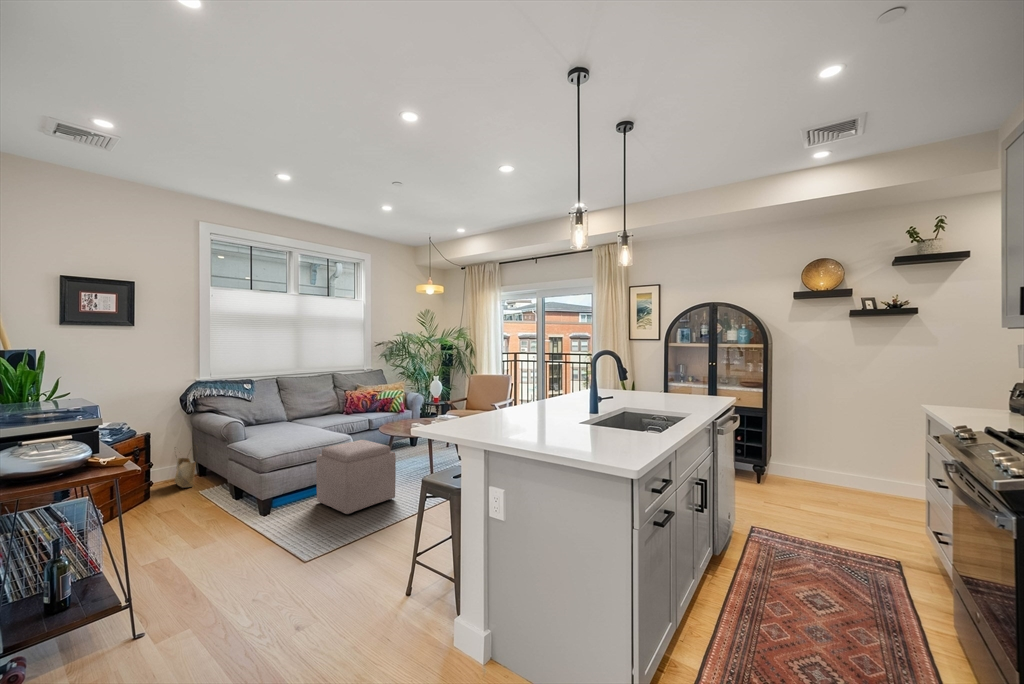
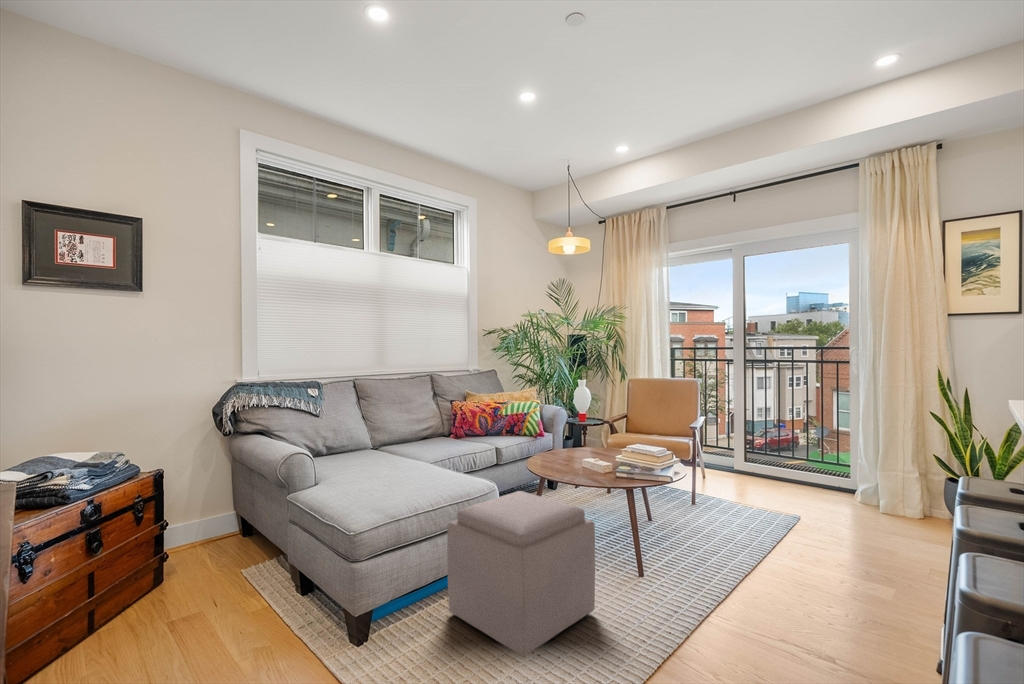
woven basket: present [175,458,196,488] -> none [203,488,238,563]

